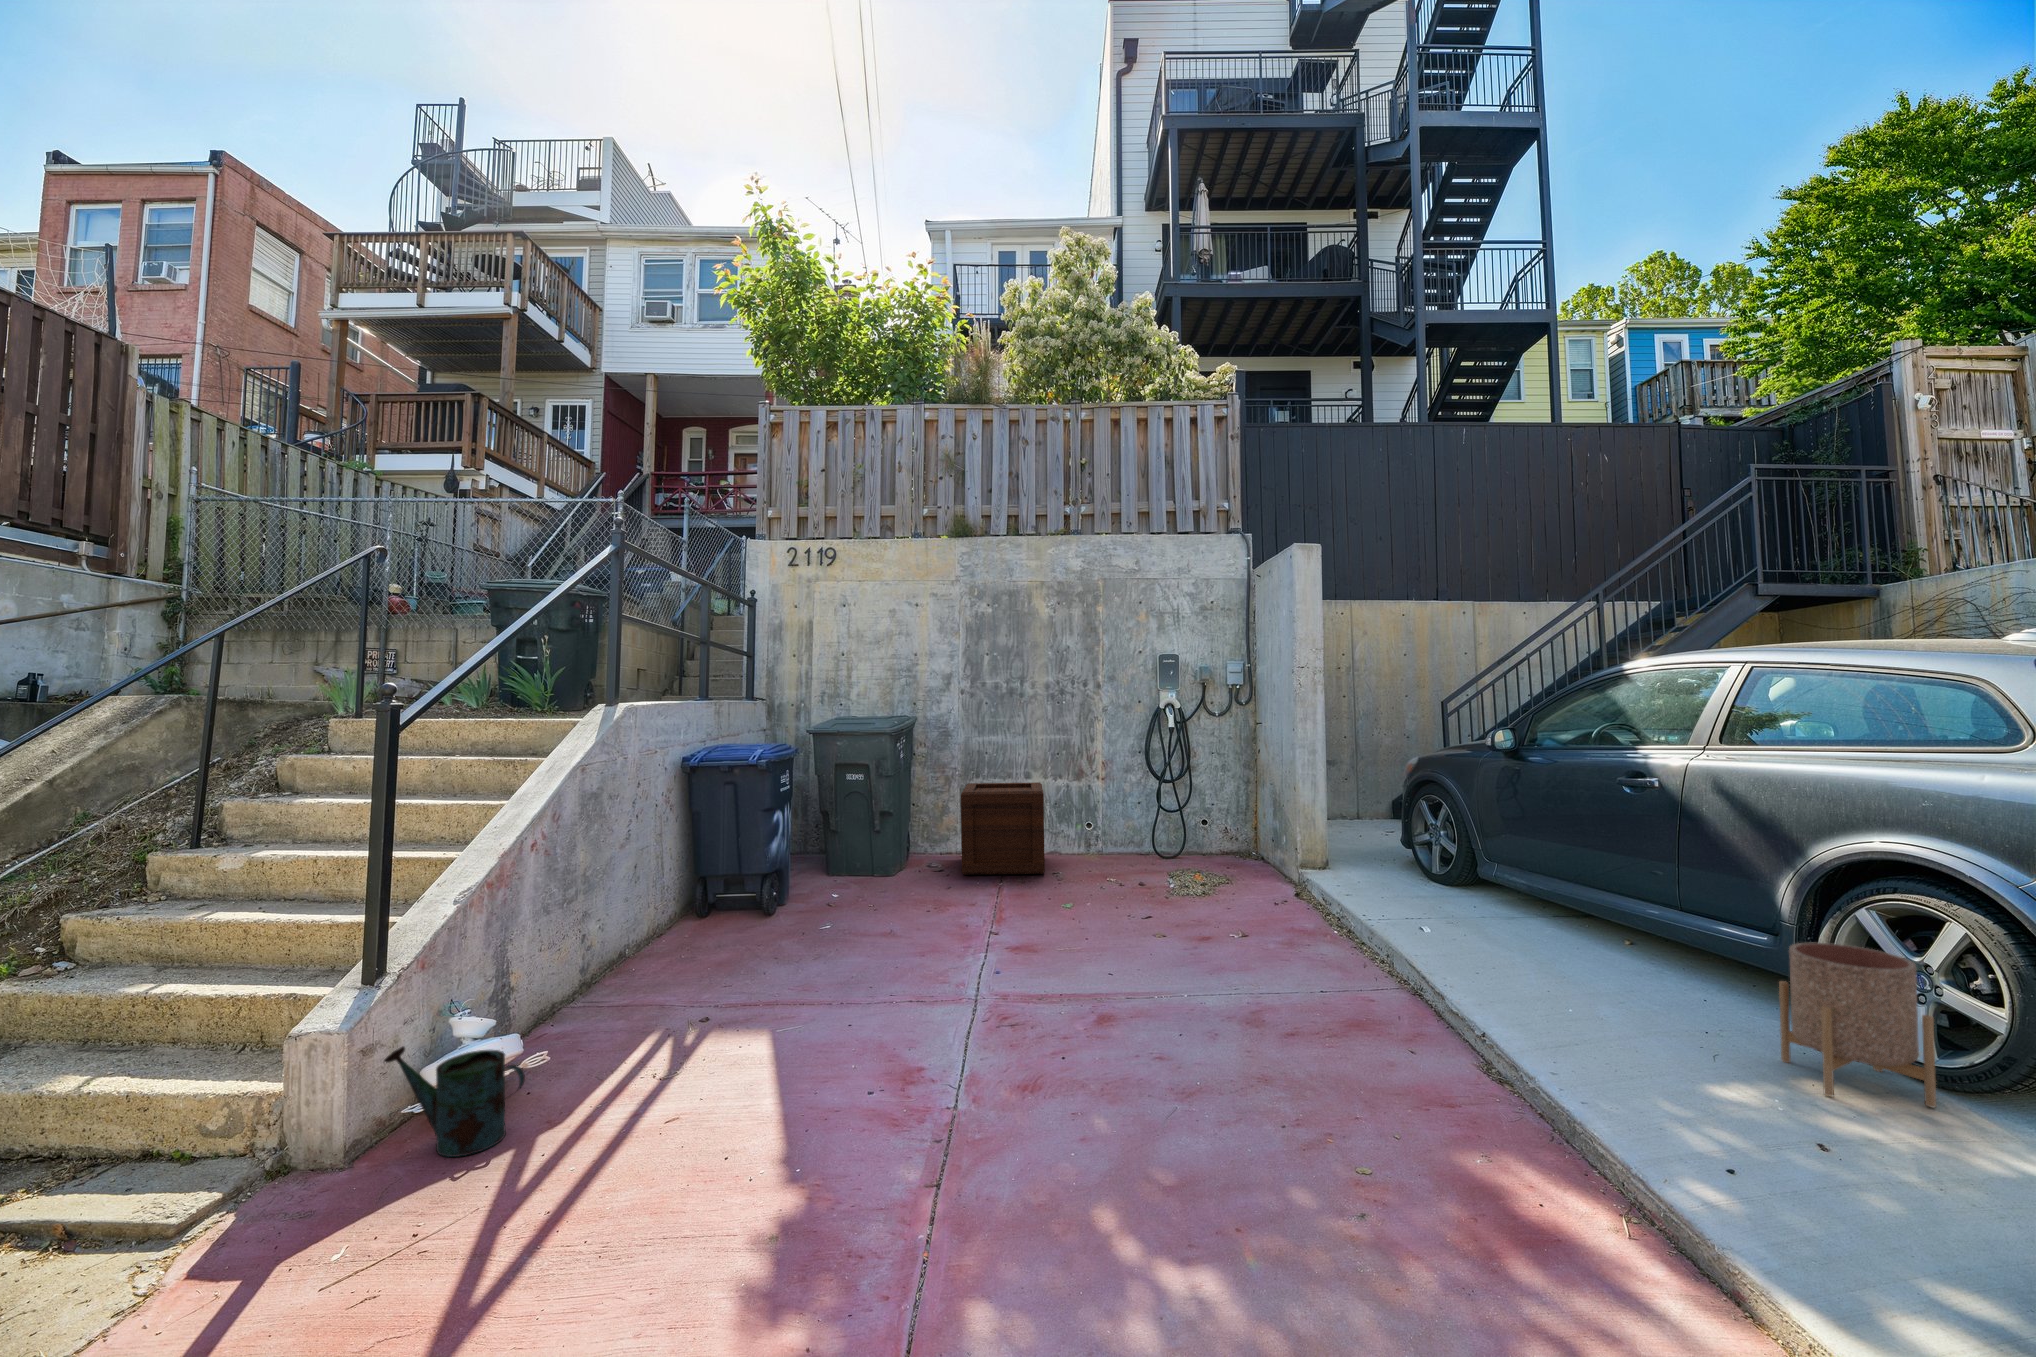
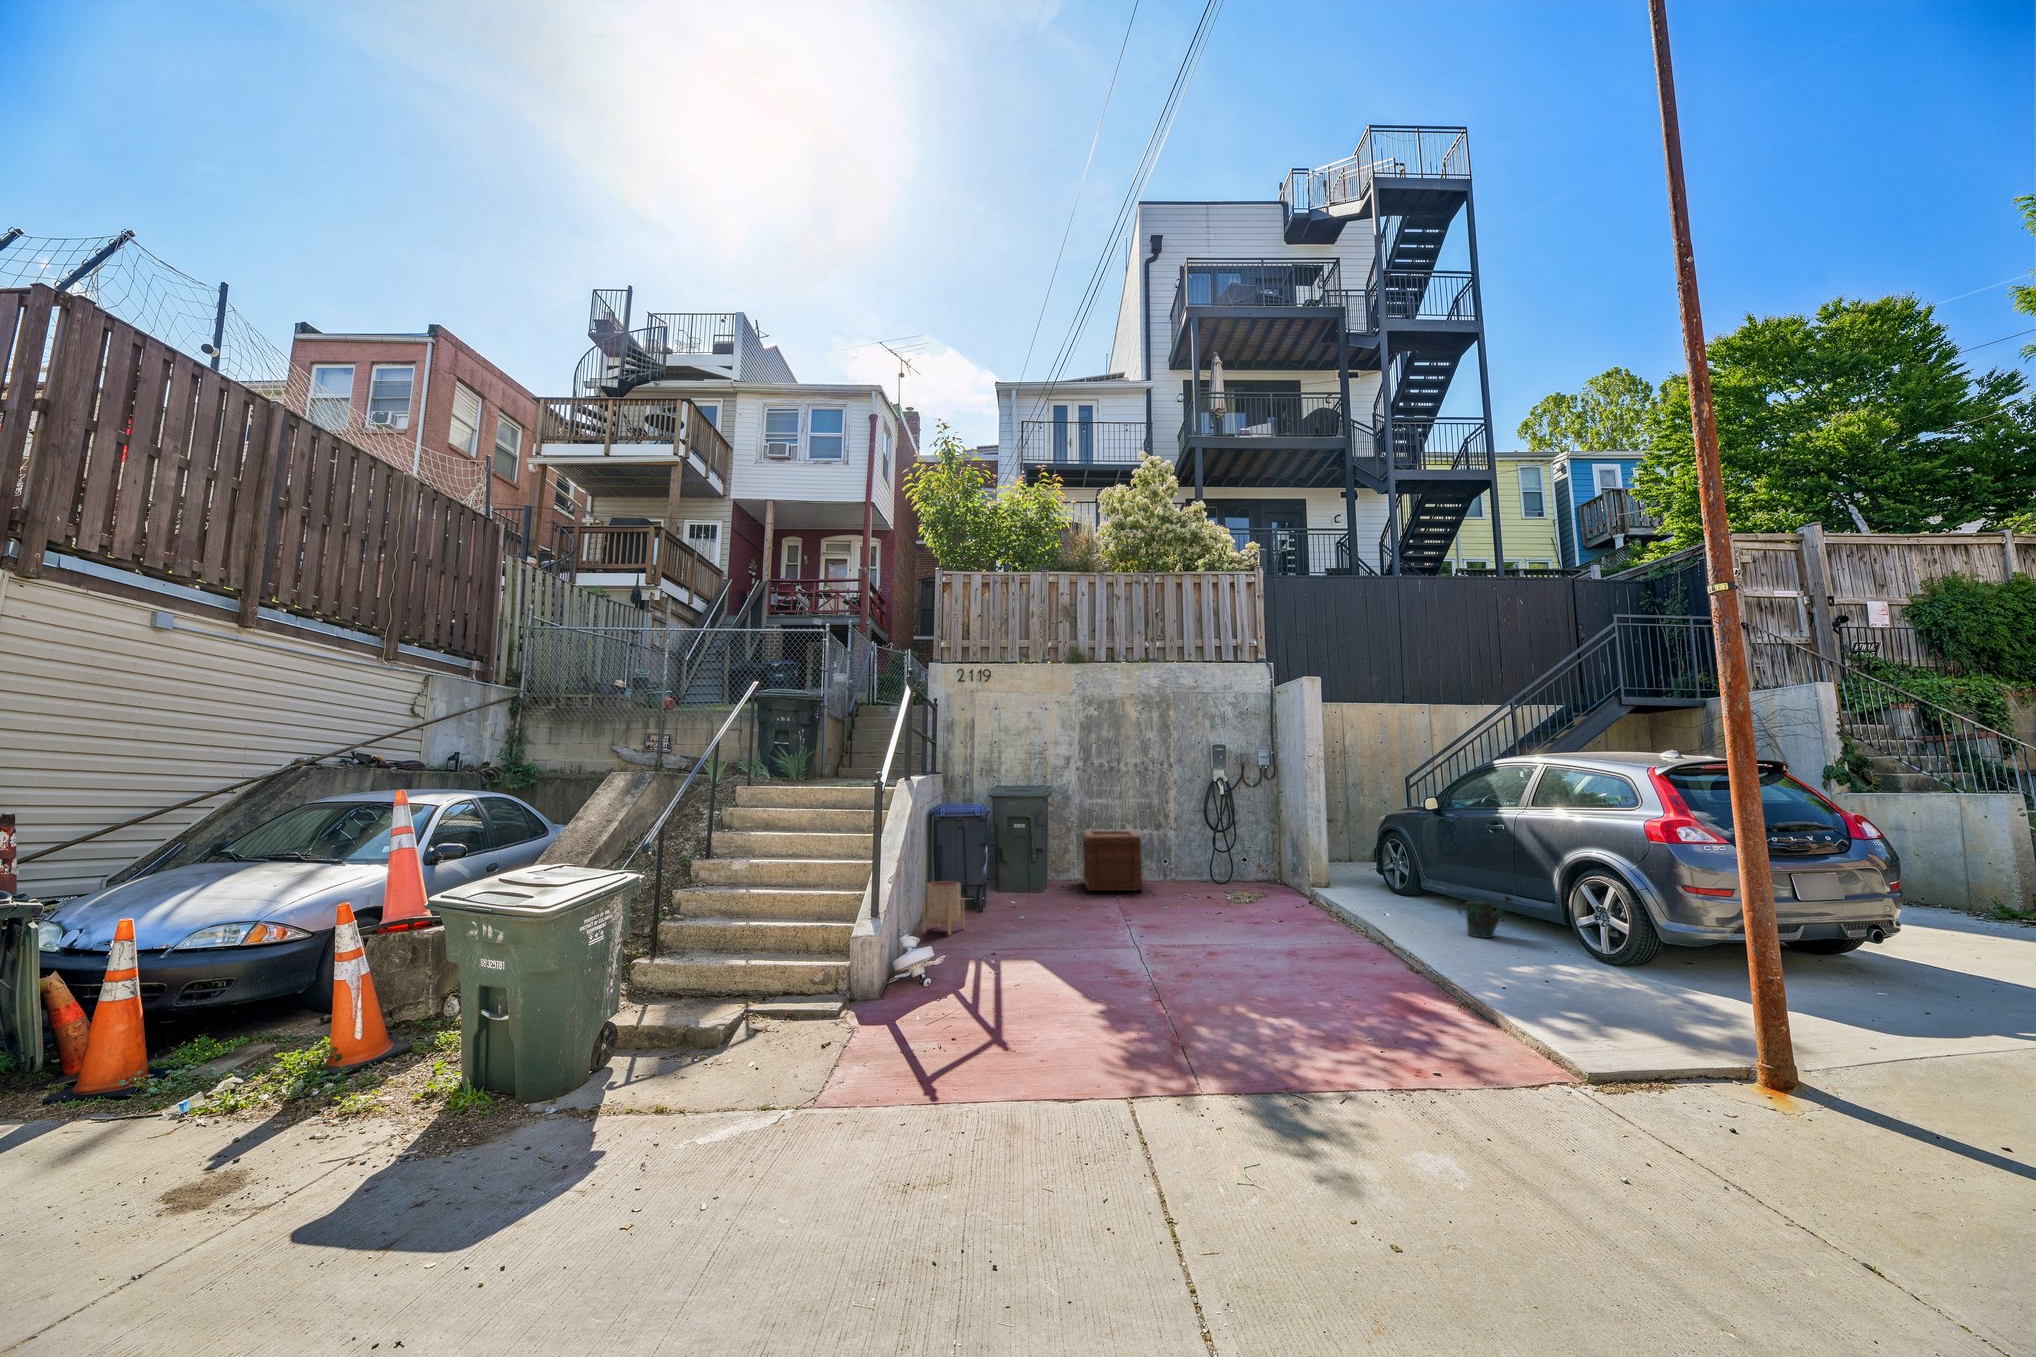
planter: present [1779,943,1936,1107] -> present [923,881,964,935]
watering can: present [384,1046,525,1157] -> present [1459,896,1512,938]

